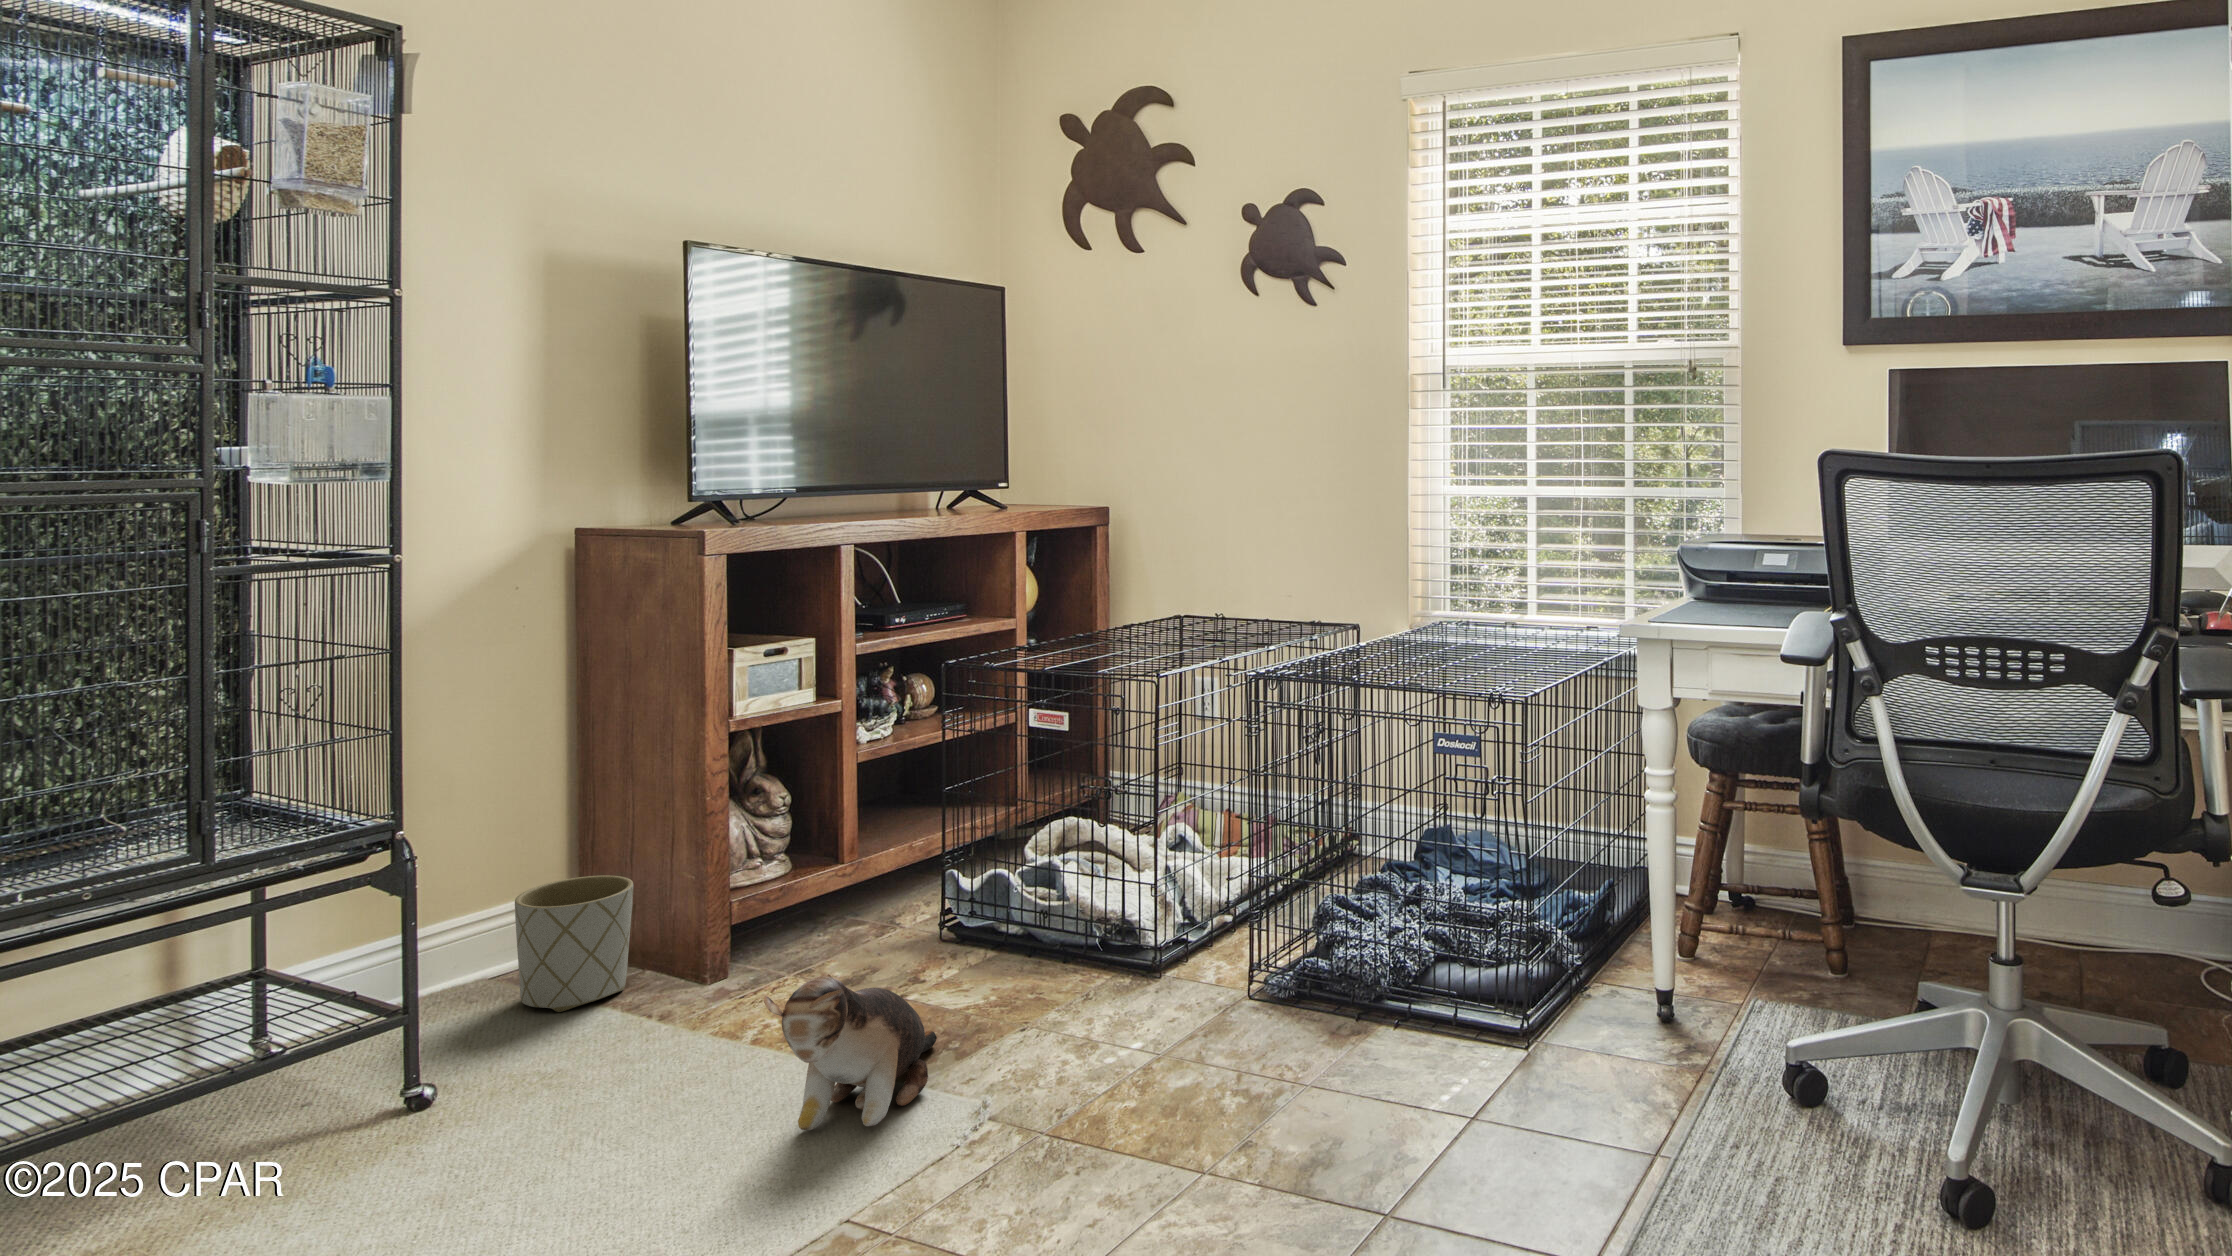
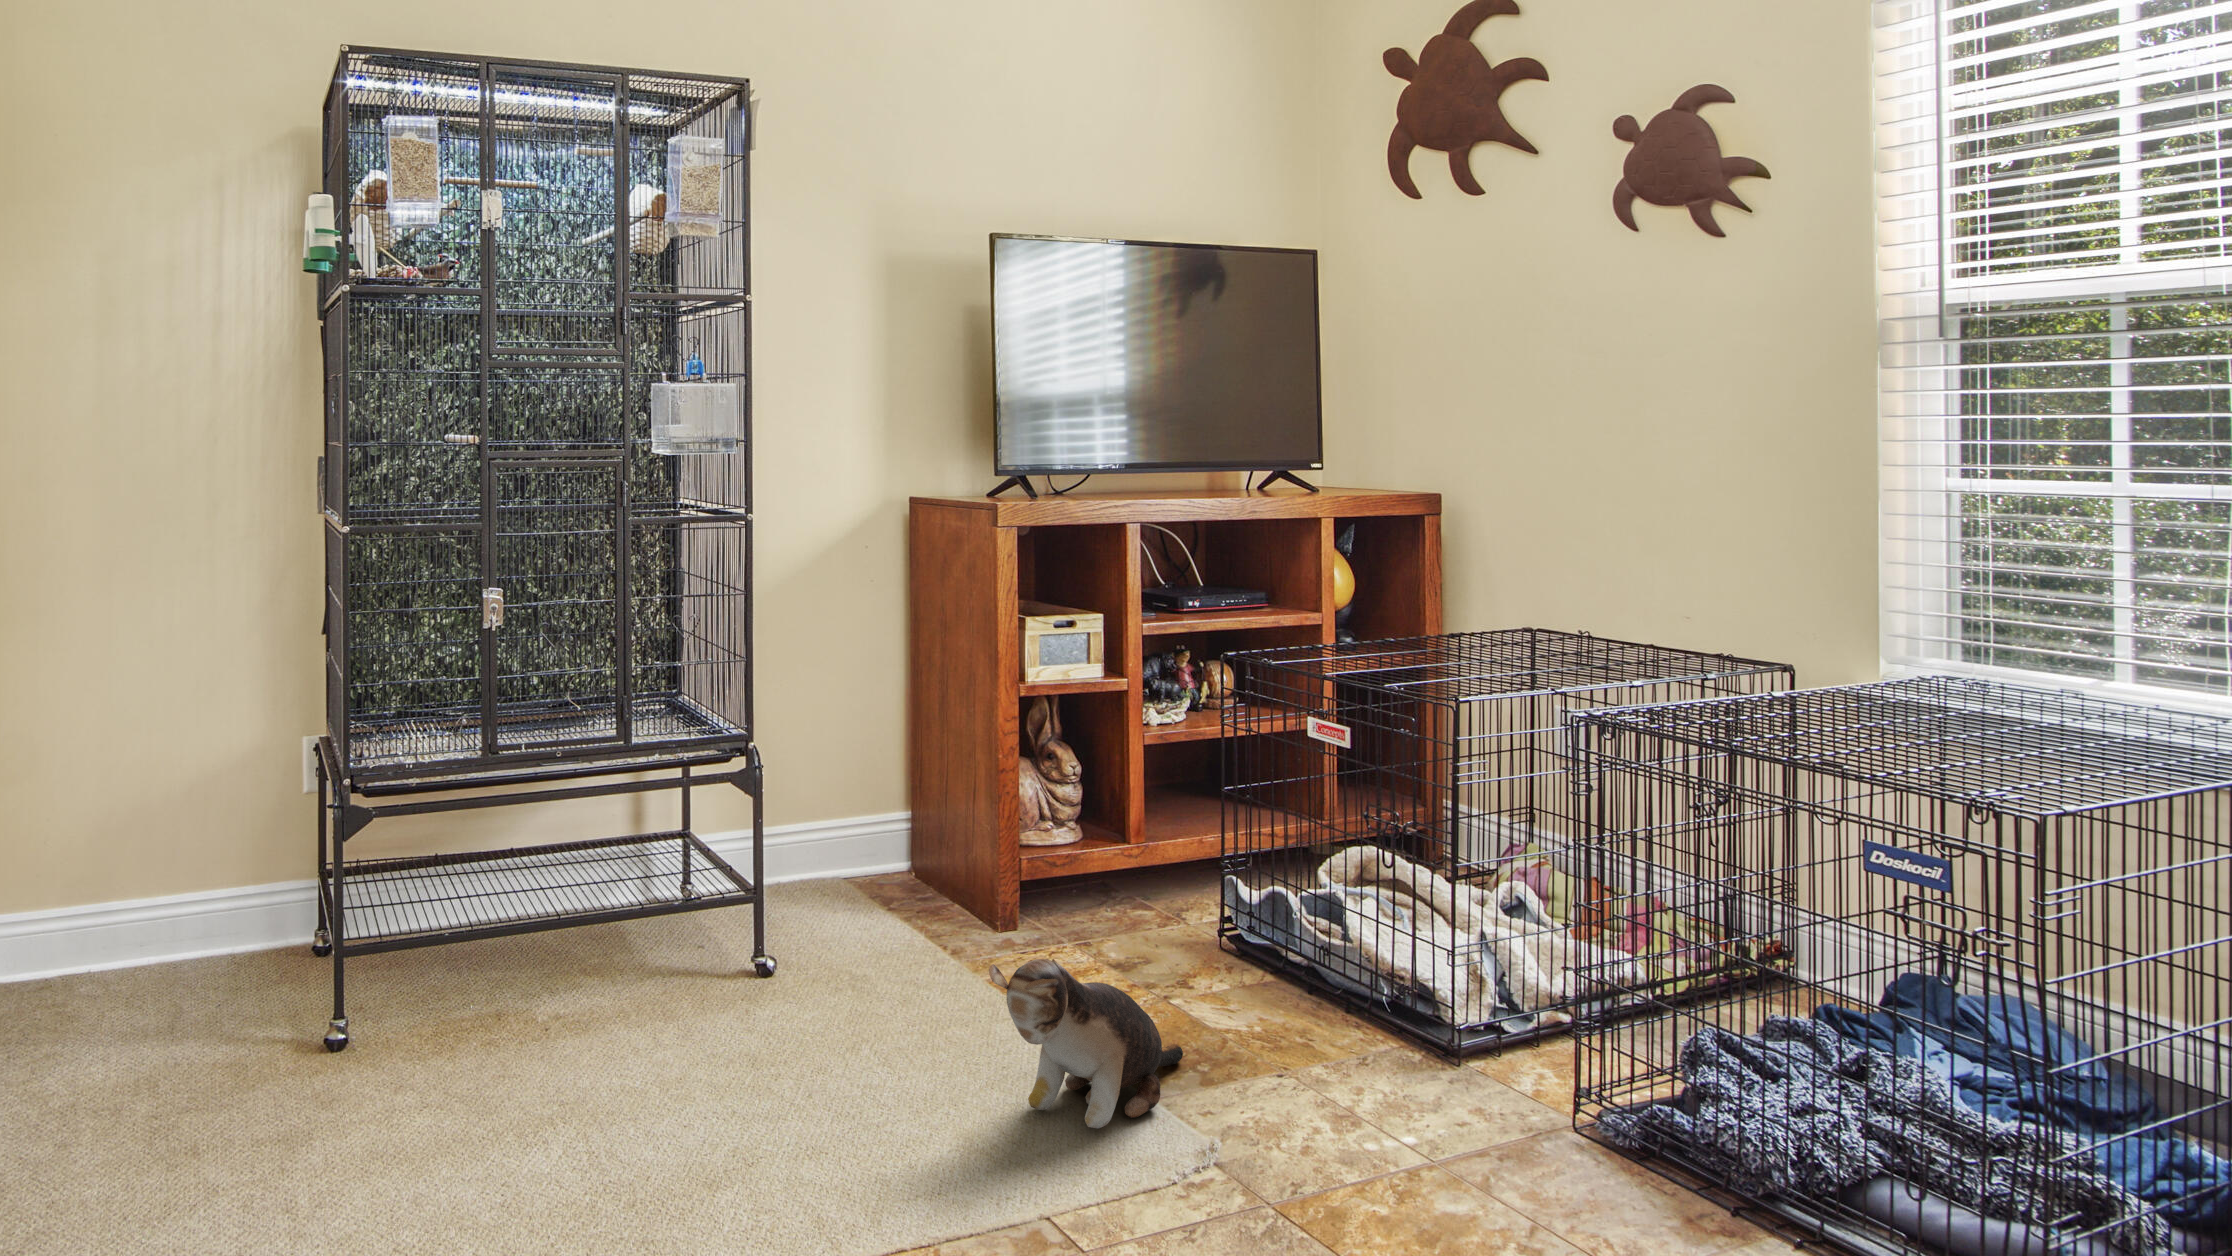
planter: present [515,875,633,1012] -> none [854,806,943,923]

